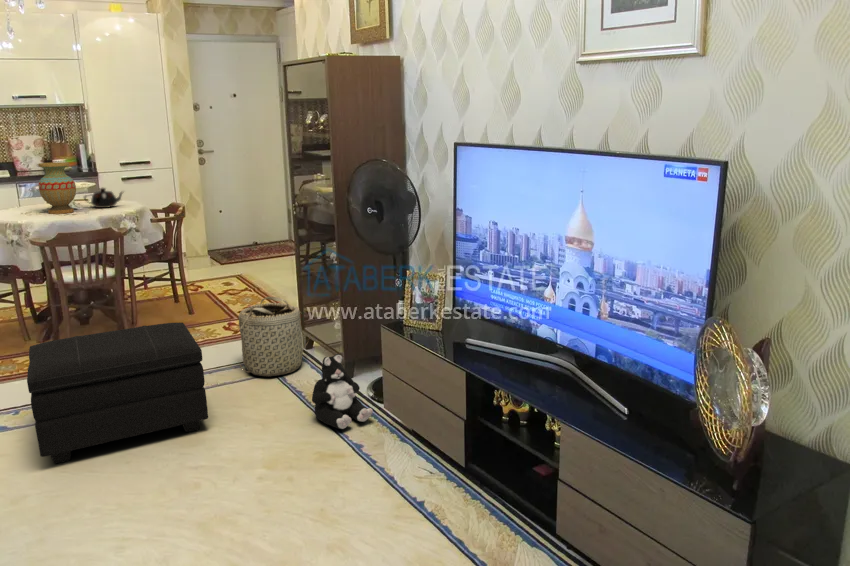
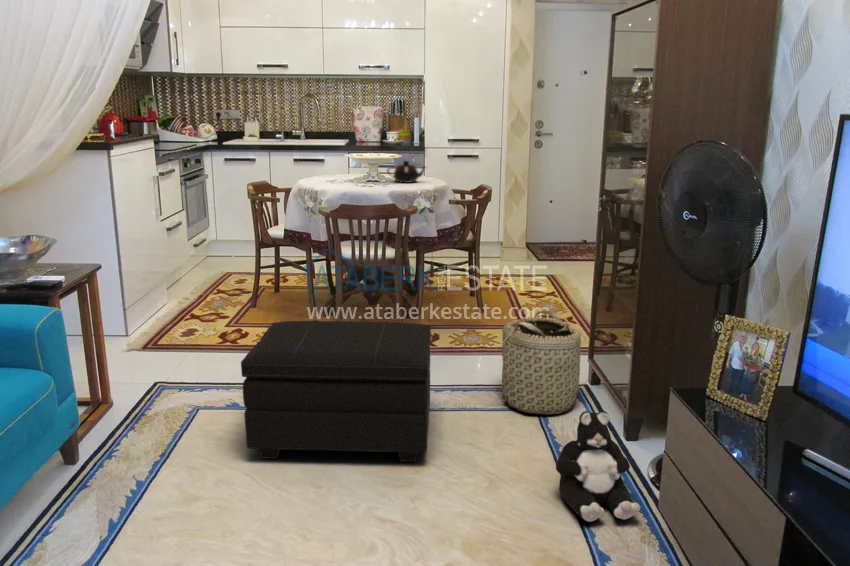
vase: present [38,162,76,214] -> none [343,131,377,185]

